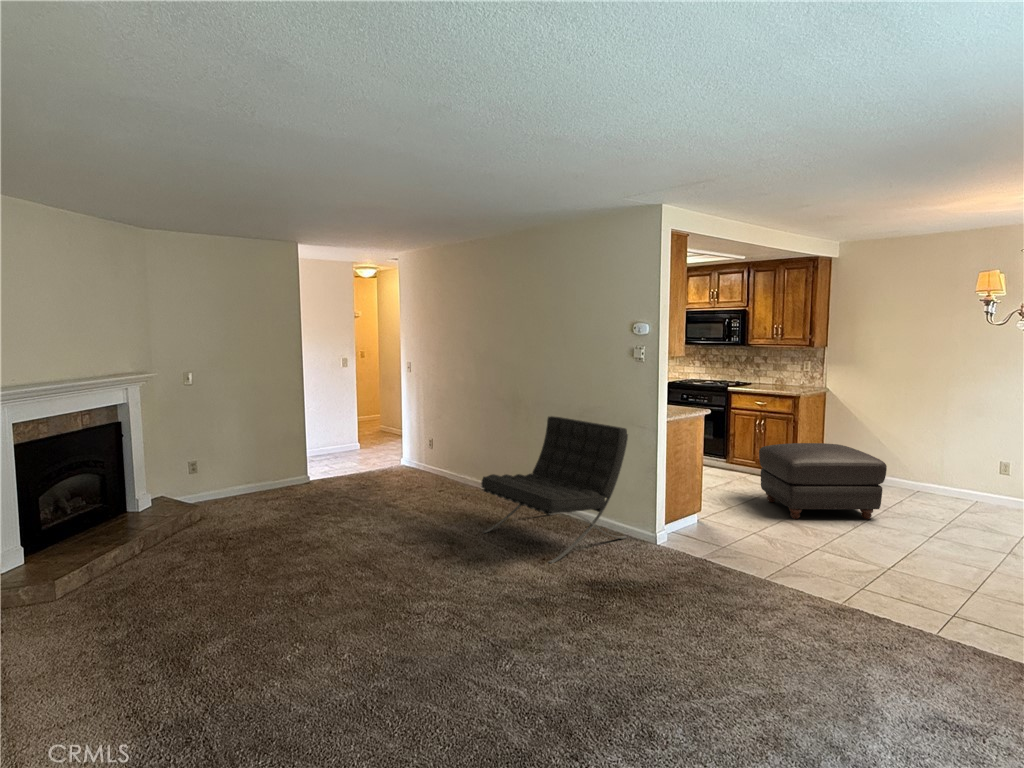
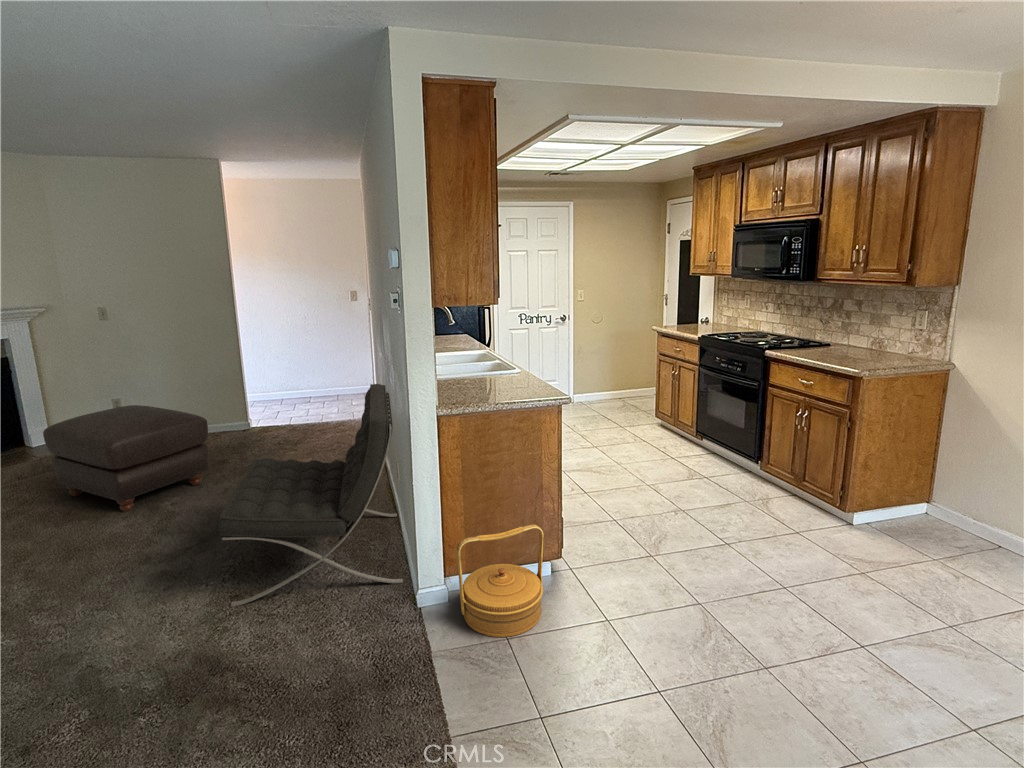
ottoman: present [759,443,887,519] -> present [43,405,209,512]
woven basket: none [676,483,727,547] -> present [456,524,544,637]

